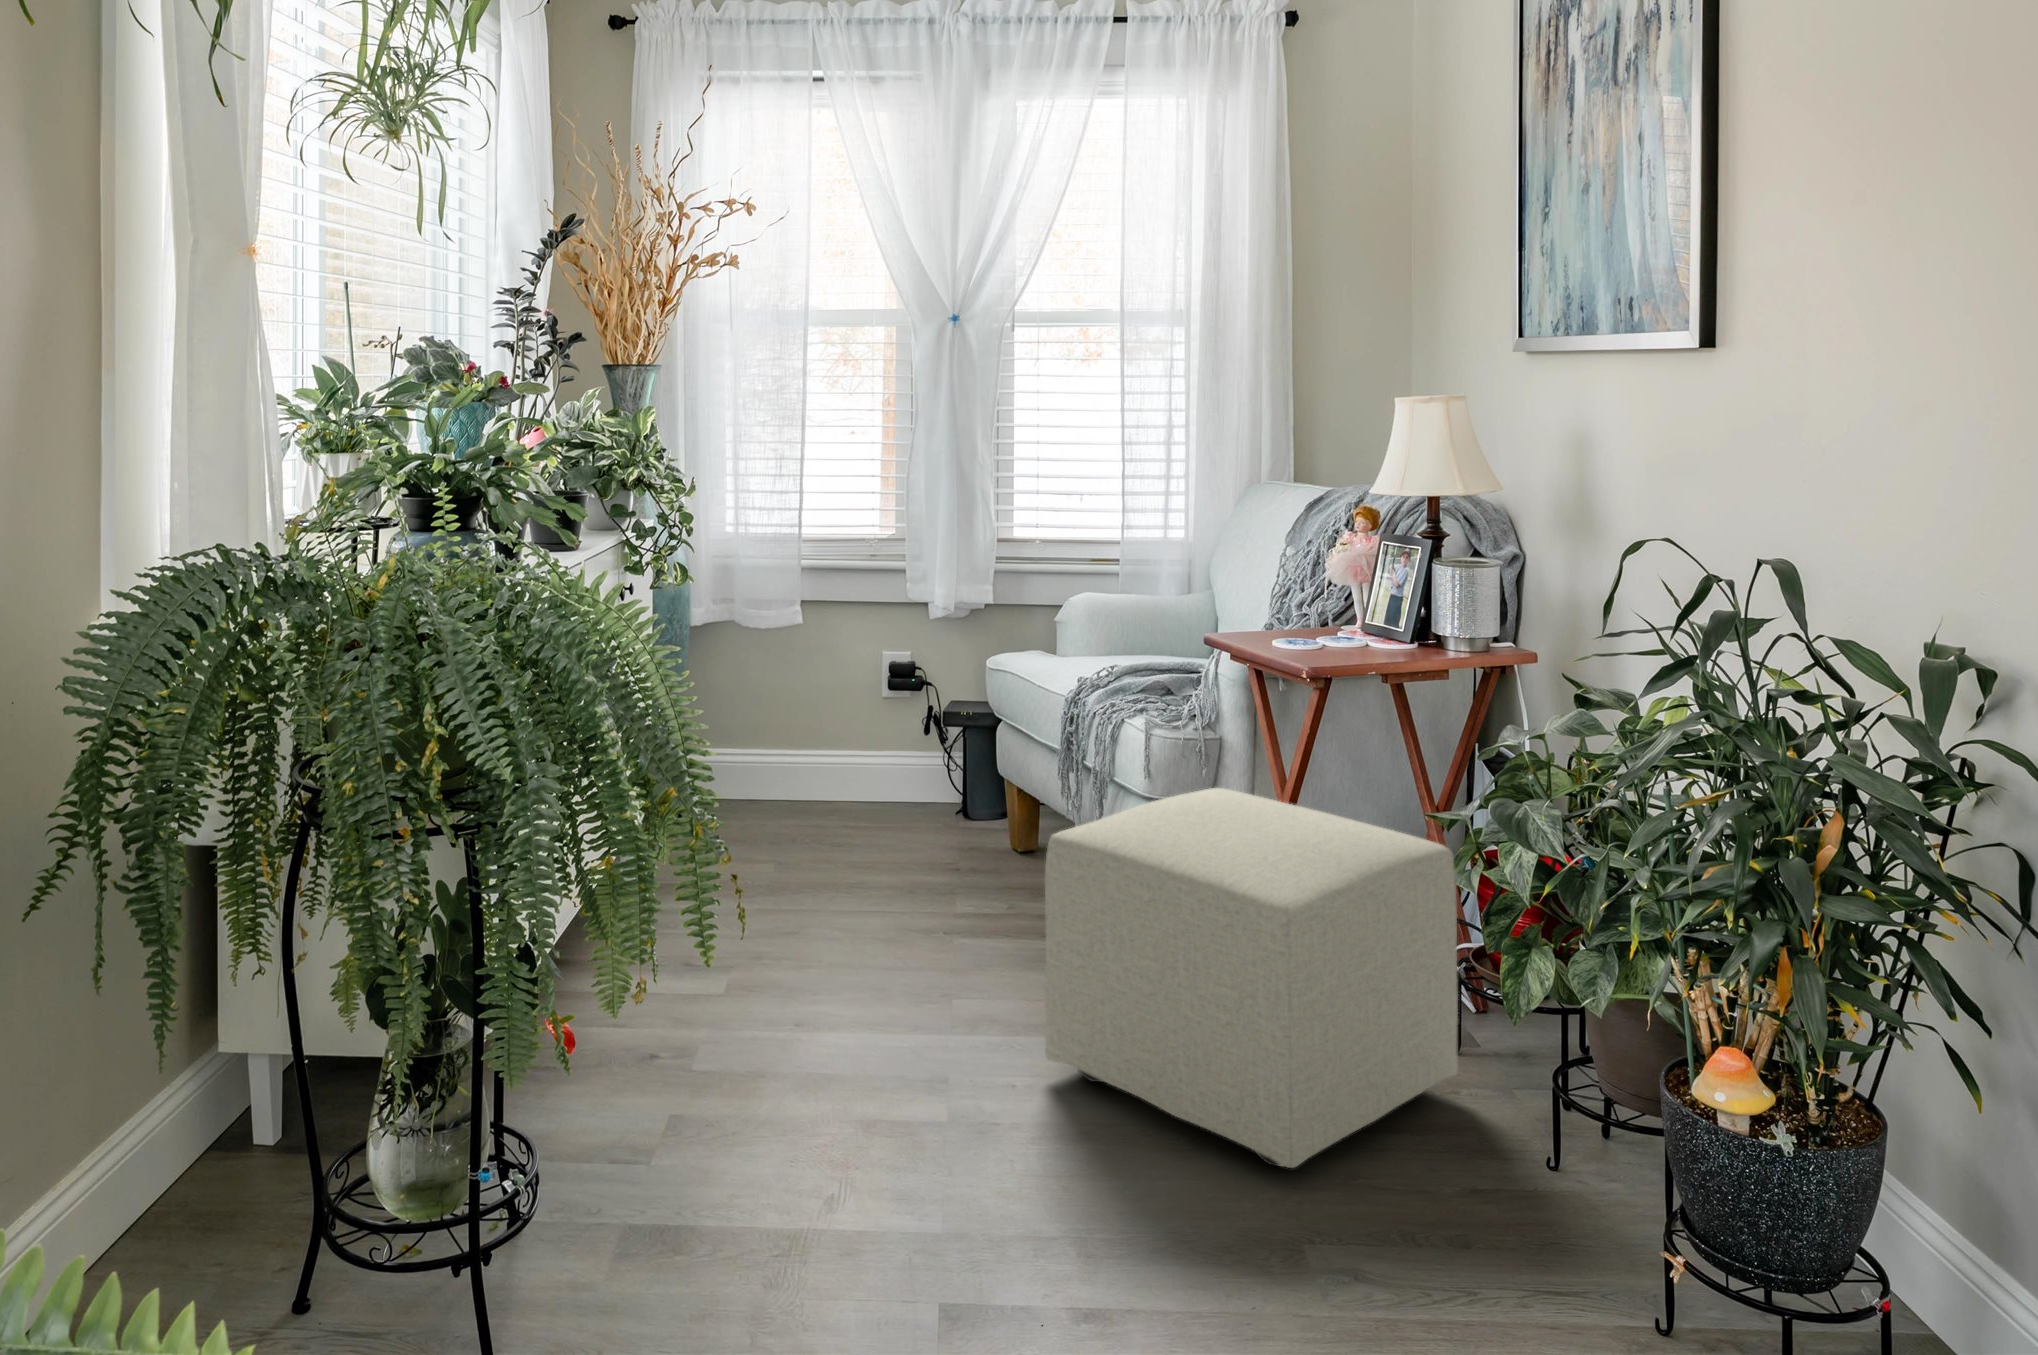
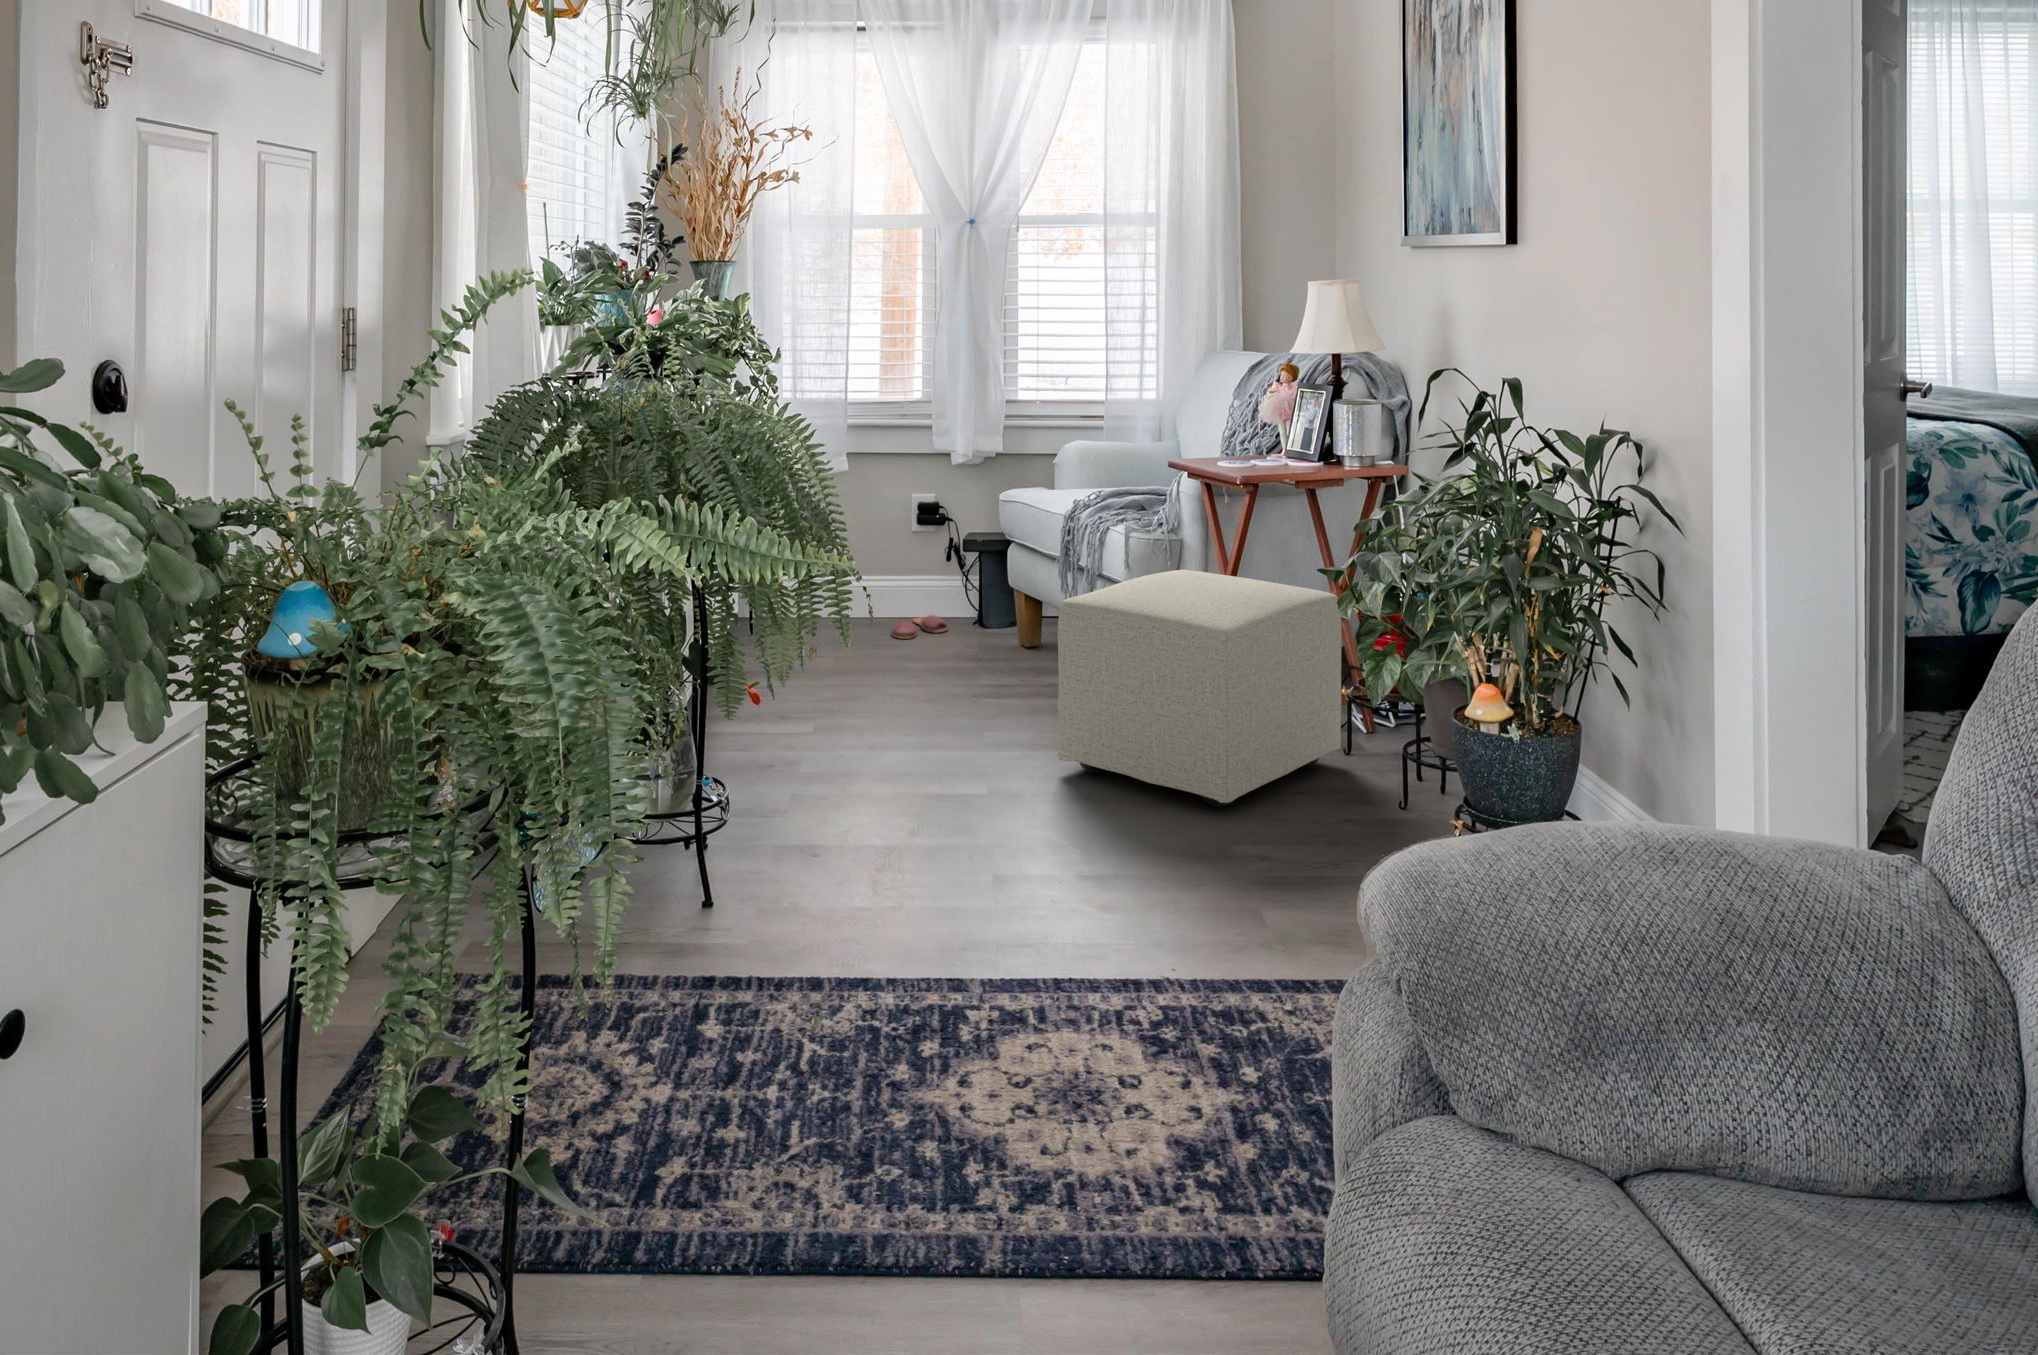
slippers: none [849,802,919,833] -> present [892,615,948,639]

